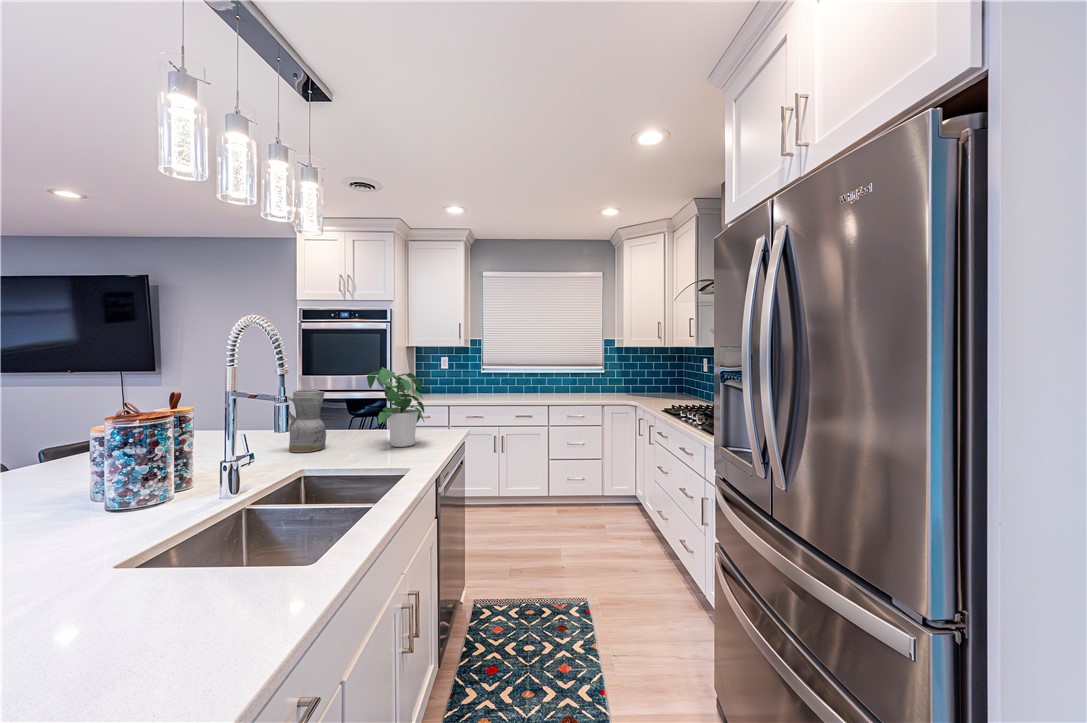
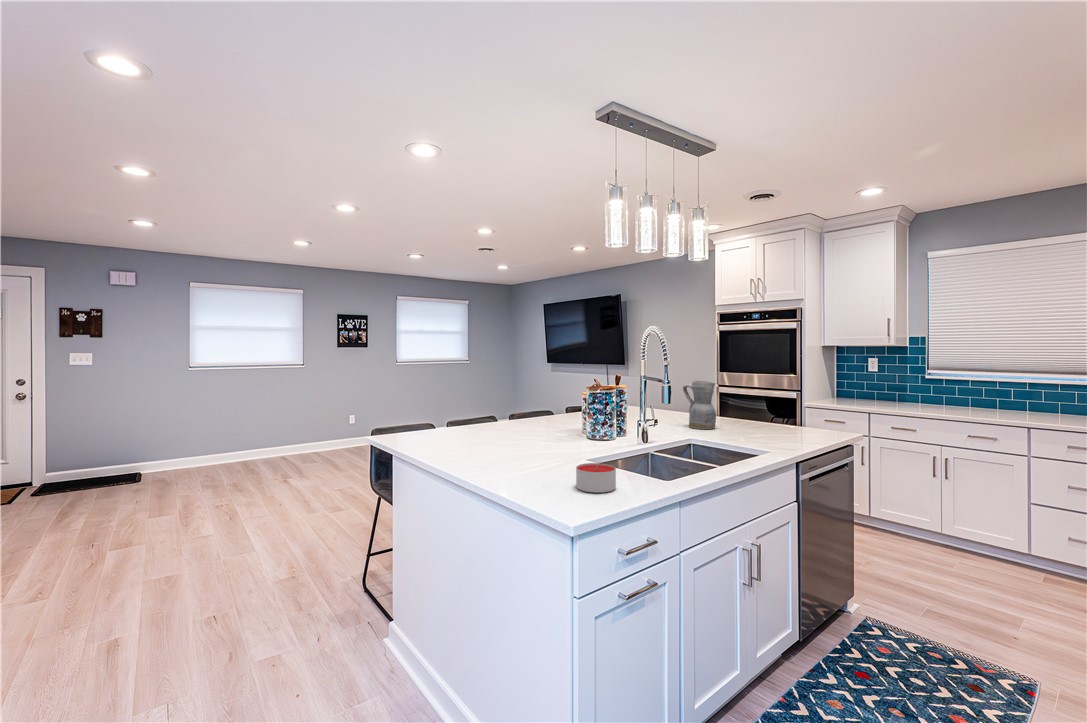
potted plant: present [367,367,424,447] -> none [749,364,802,437]
candle: none [98,582,211,675] -> present [576,463,616,493]

